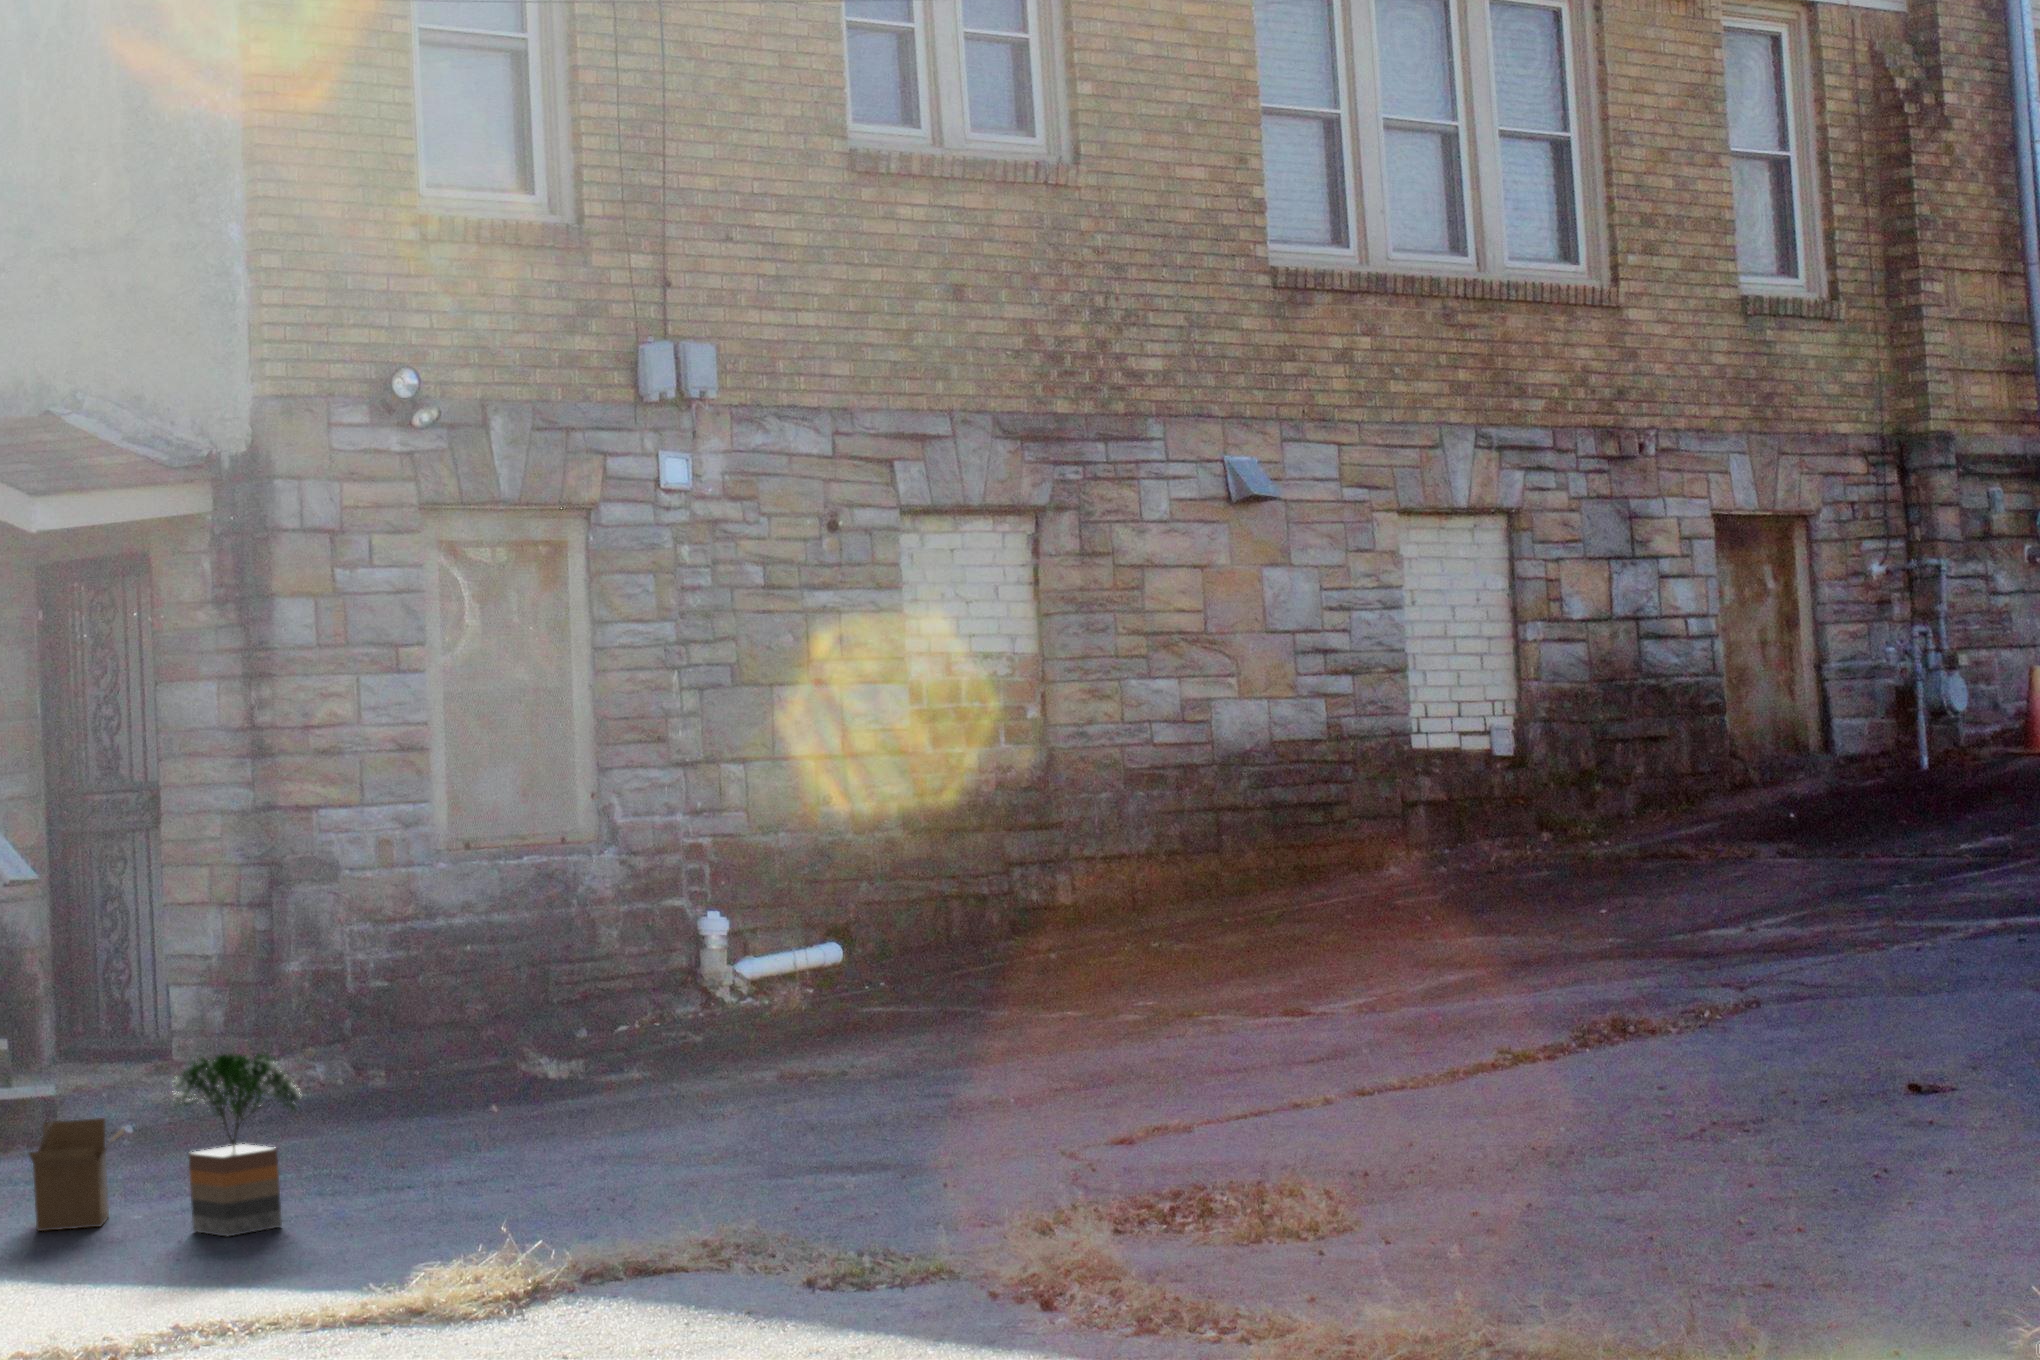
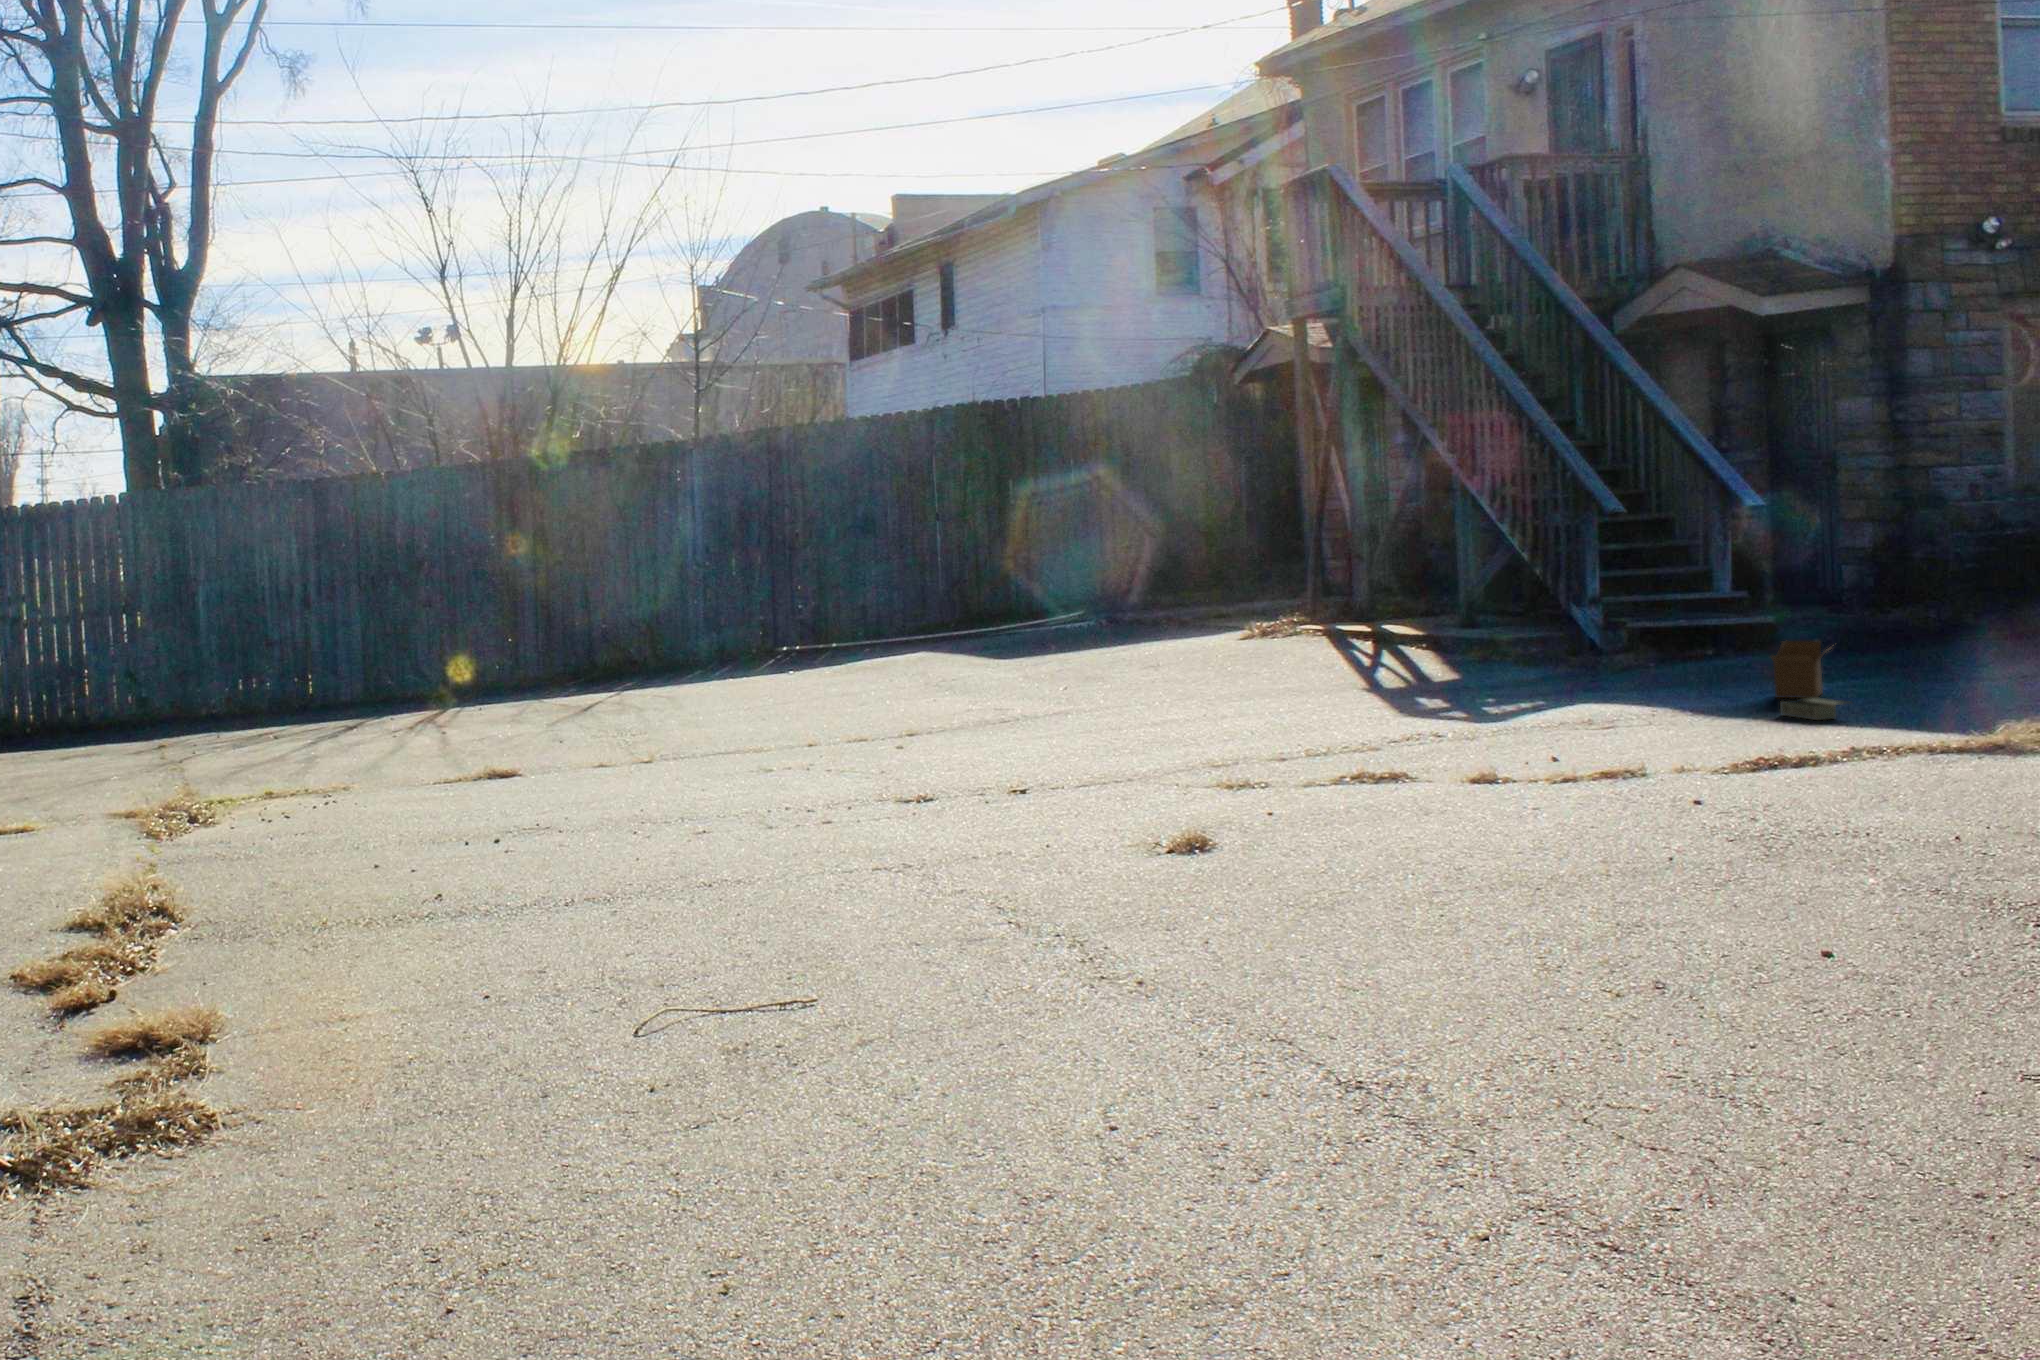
potted tree: present [174,1052,300,1236] -> none [1860,606,1951,707]
toolbox: none [51,1228,167,1274] -> present [1780,697,1851,720]

